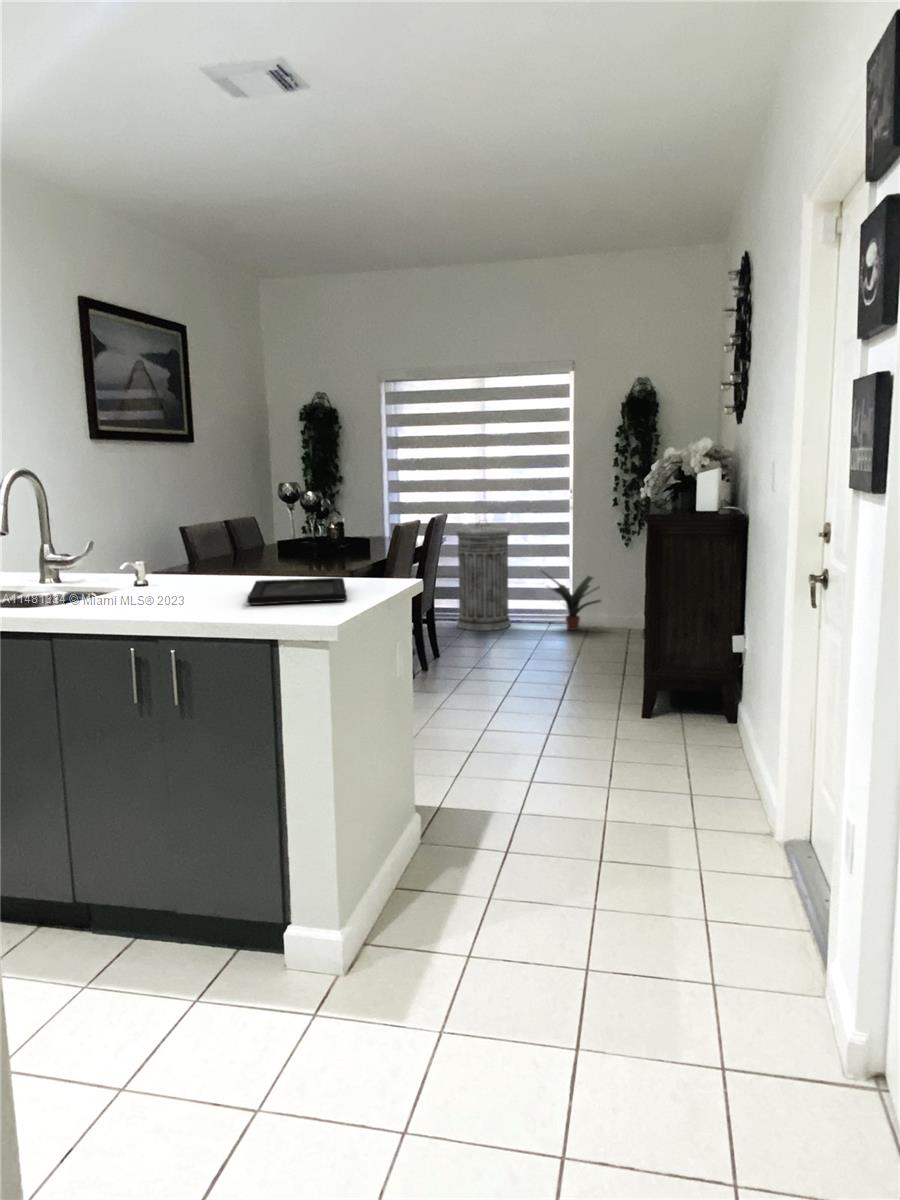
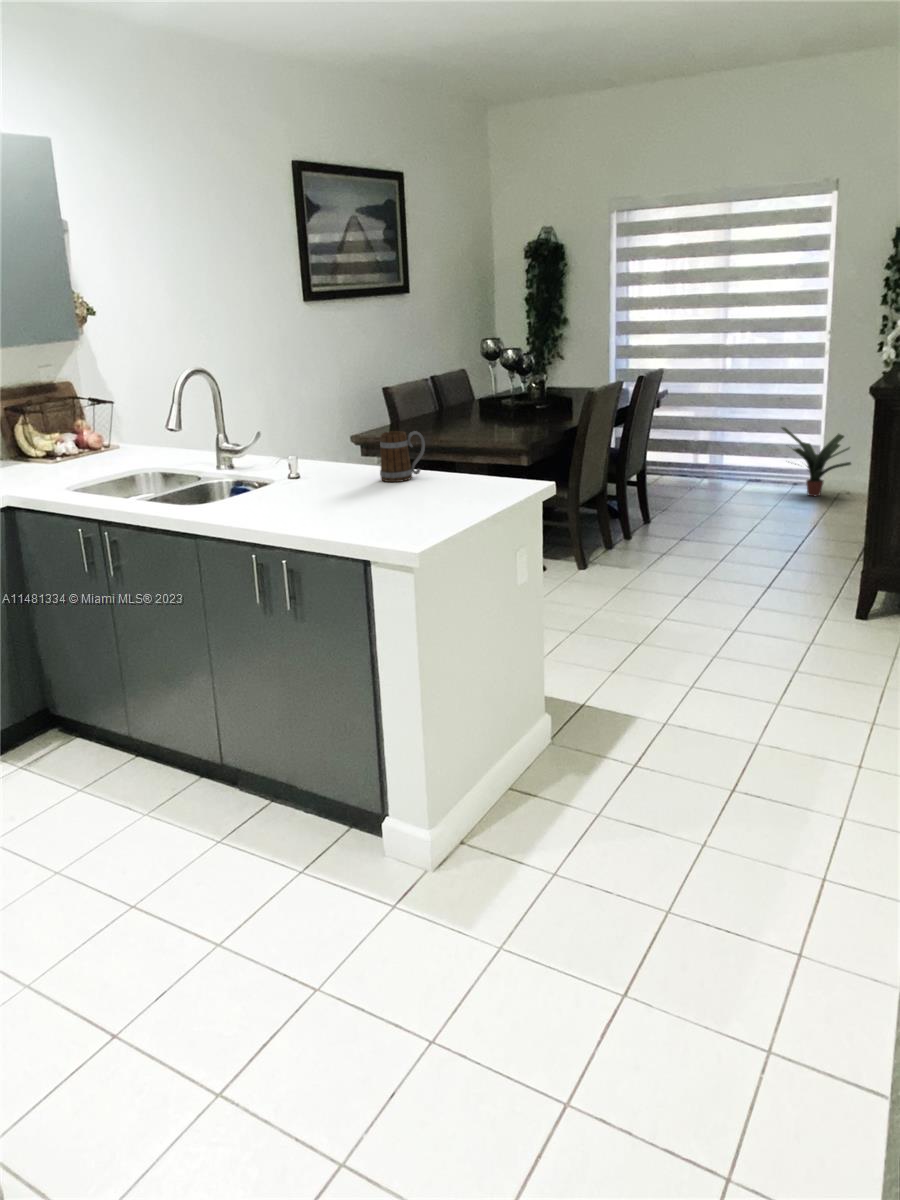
trash can: present [457,523,510,631] -> none [683,369,748,493]
mug: none [239,536,285,585] -> present [380,431,425,482]
tray: present [247,578,347,605] -> none [357,481,470,517]

